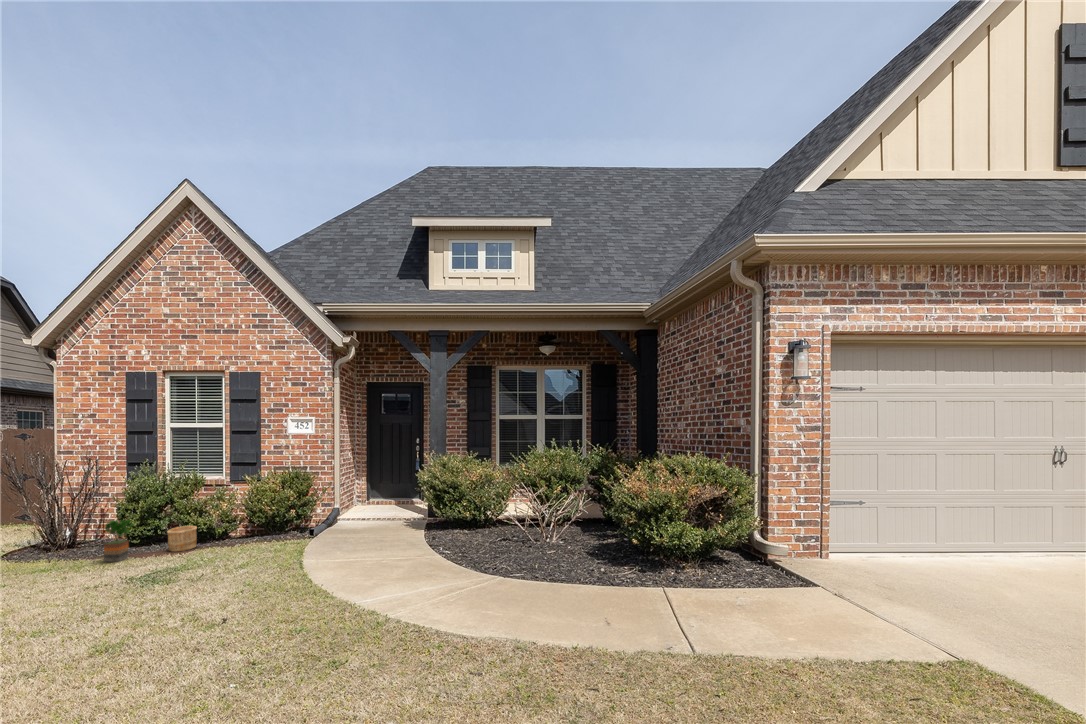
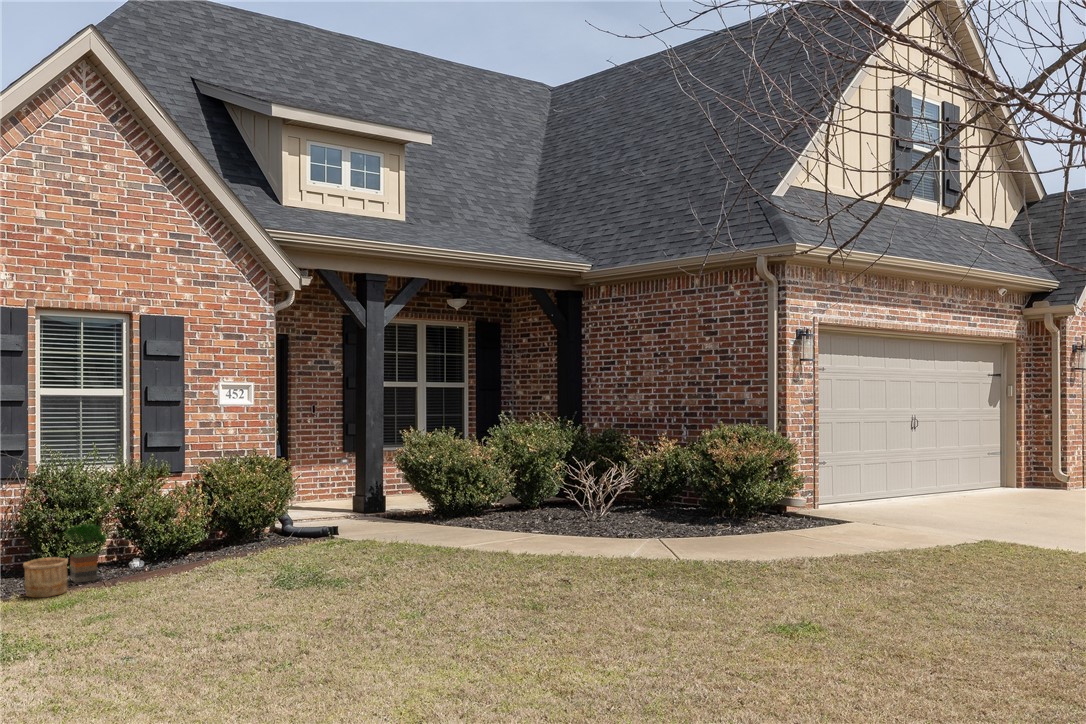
wooden bucket: present [167,525,197,552] -> present [23,557,68,598]

